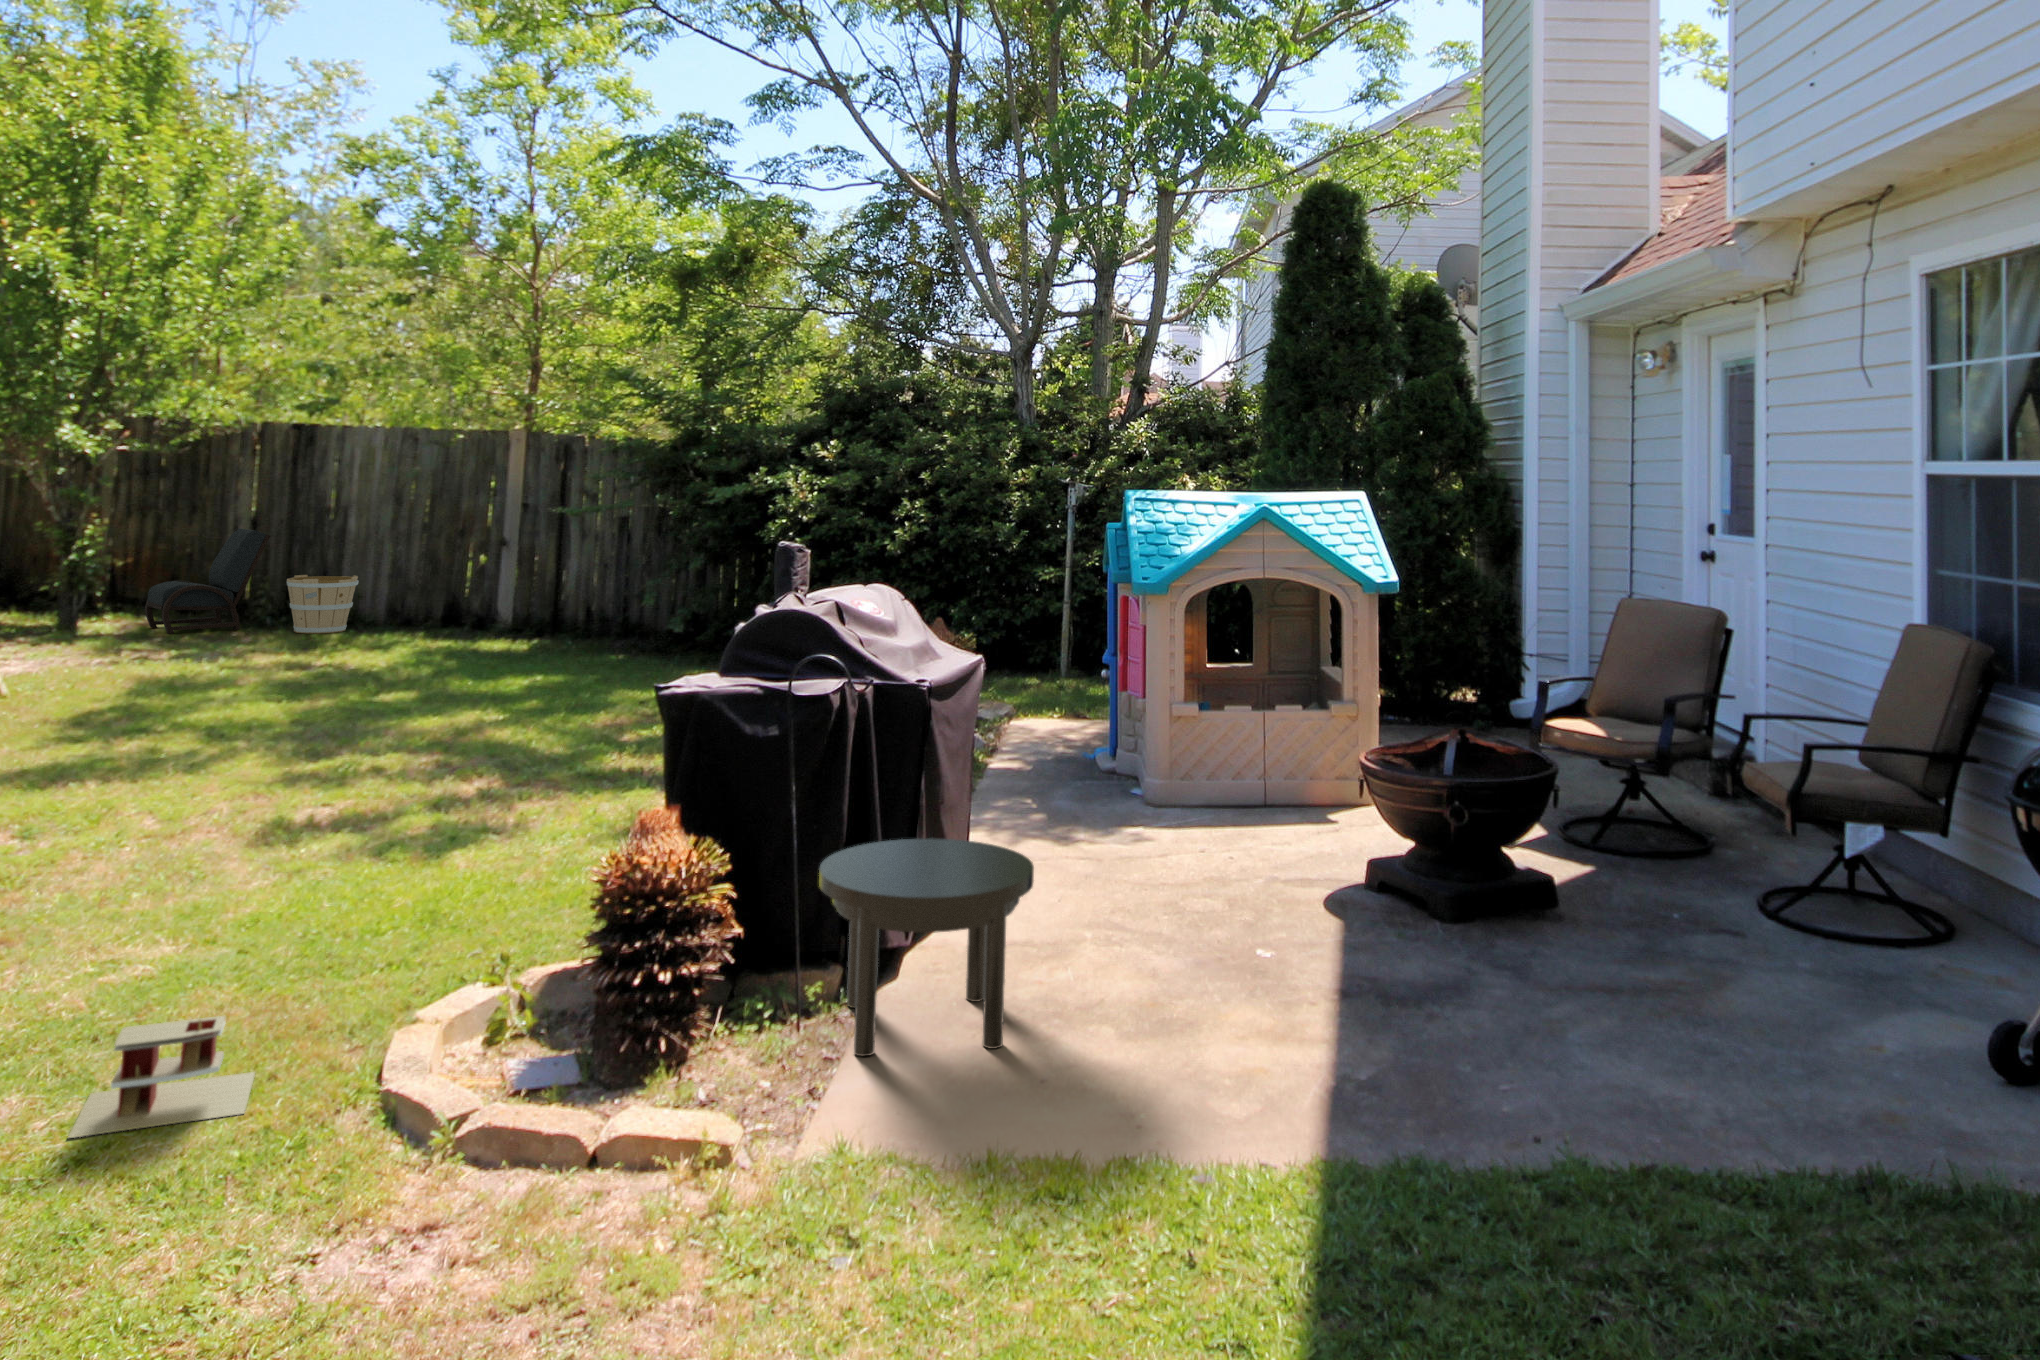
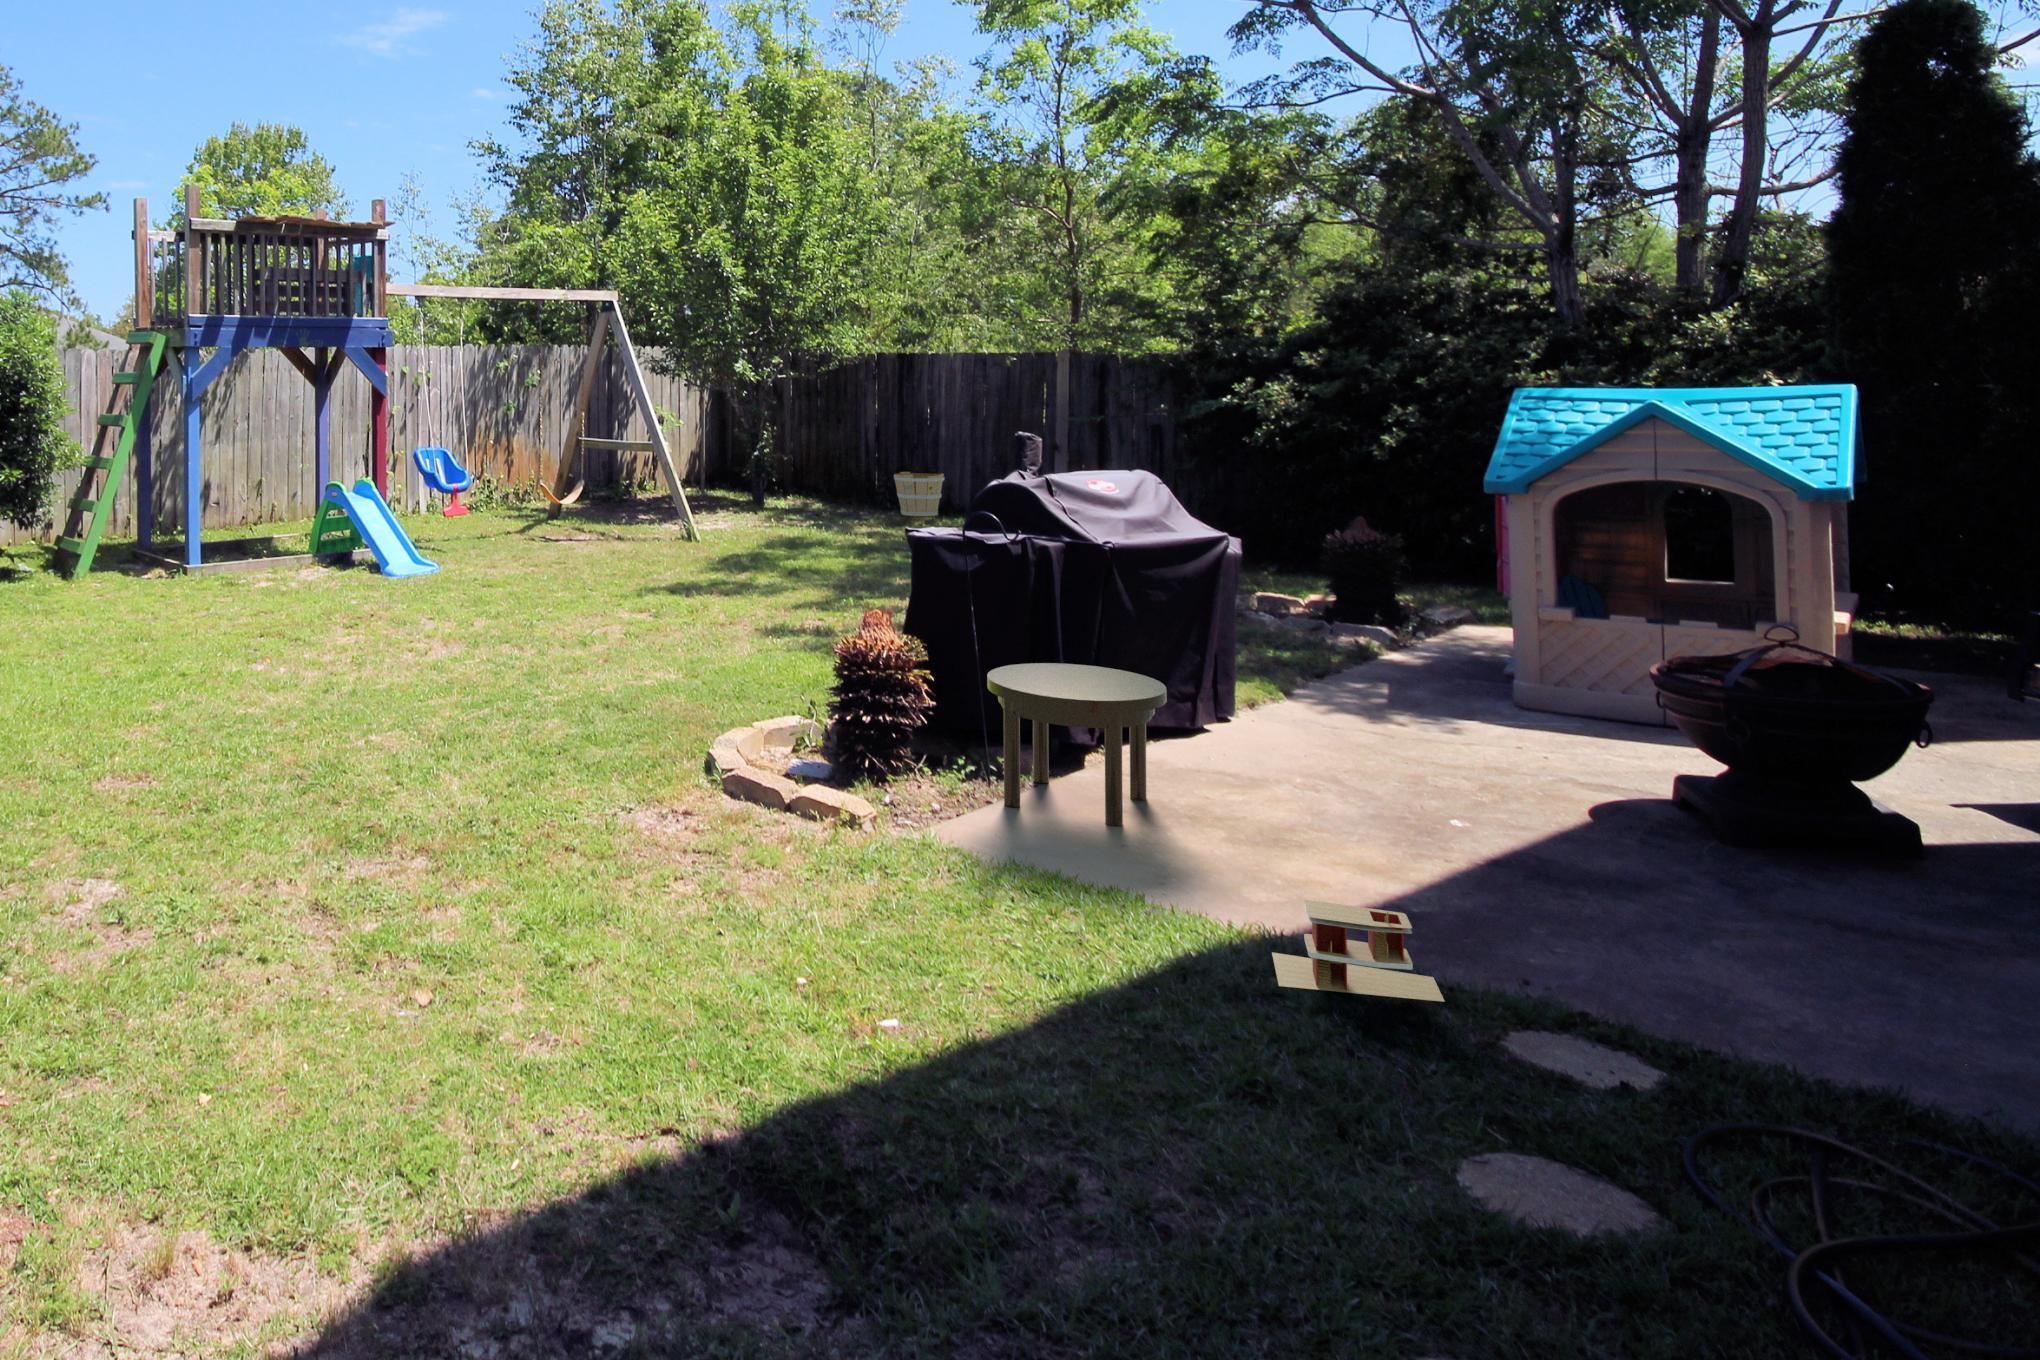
lounge chair: present [145,529,270,634] -> none [809,436,884,511]
toy house: present [69,1016,255,1138] -> present [1272,900,1444,1002]

